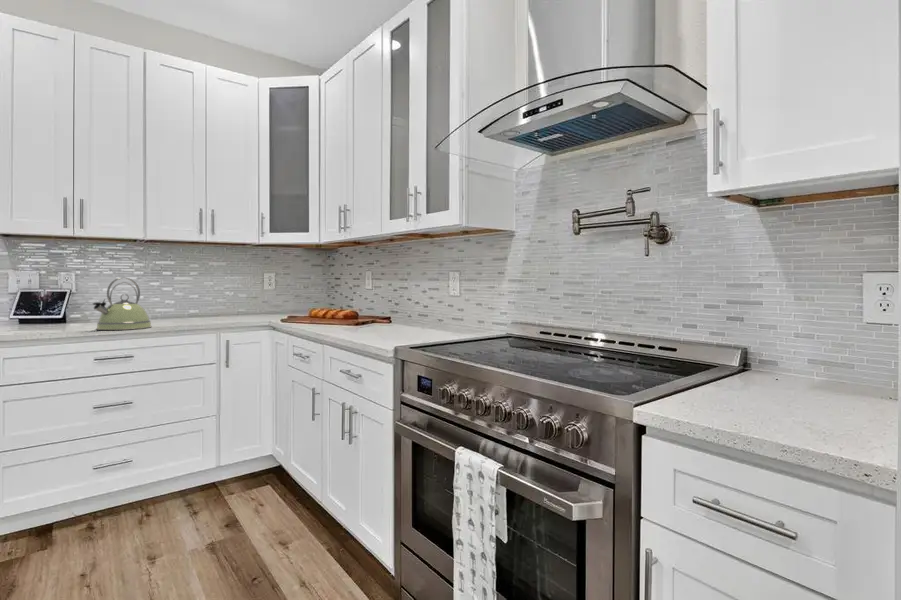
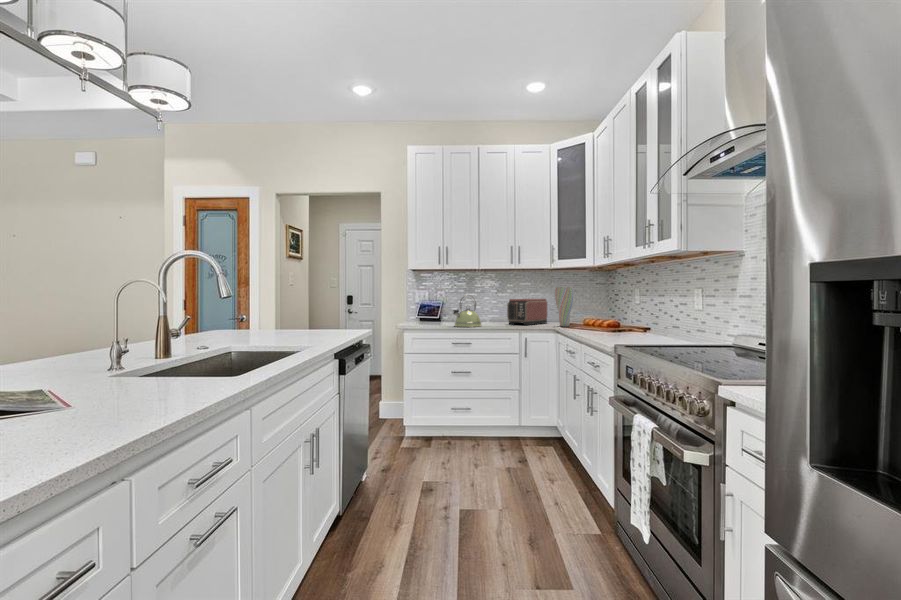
vase: none [271,268,297,321] -> present [555,286,574,326]
toaster: none [195,285,256,322] -> present [507,299,547,325]

